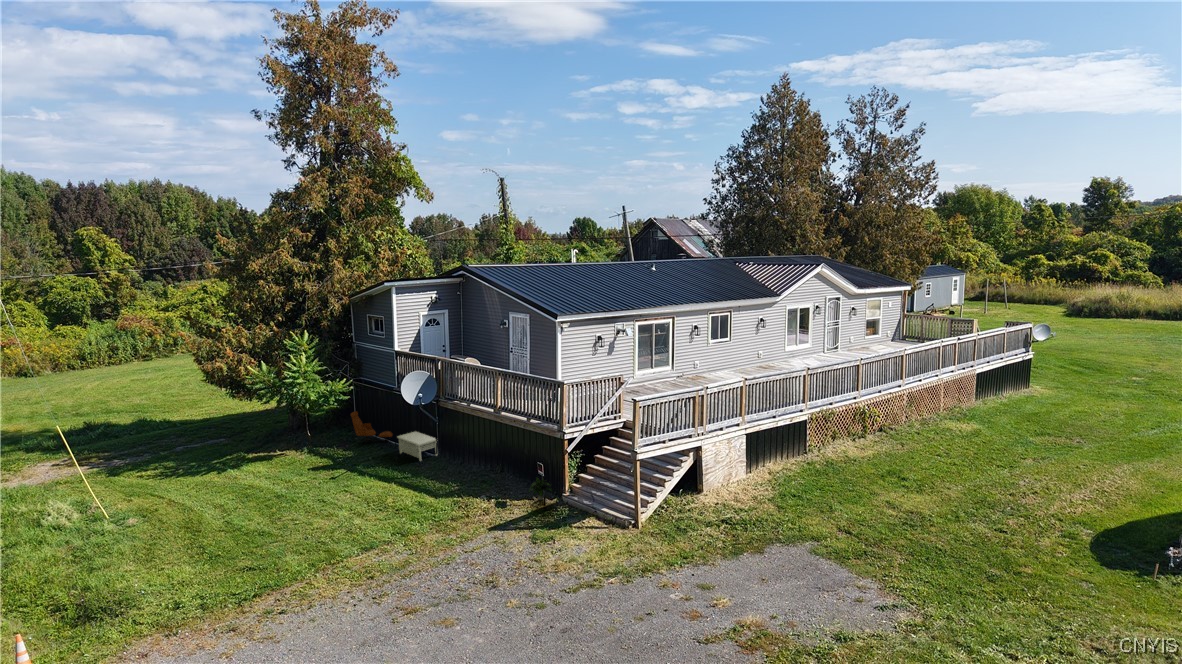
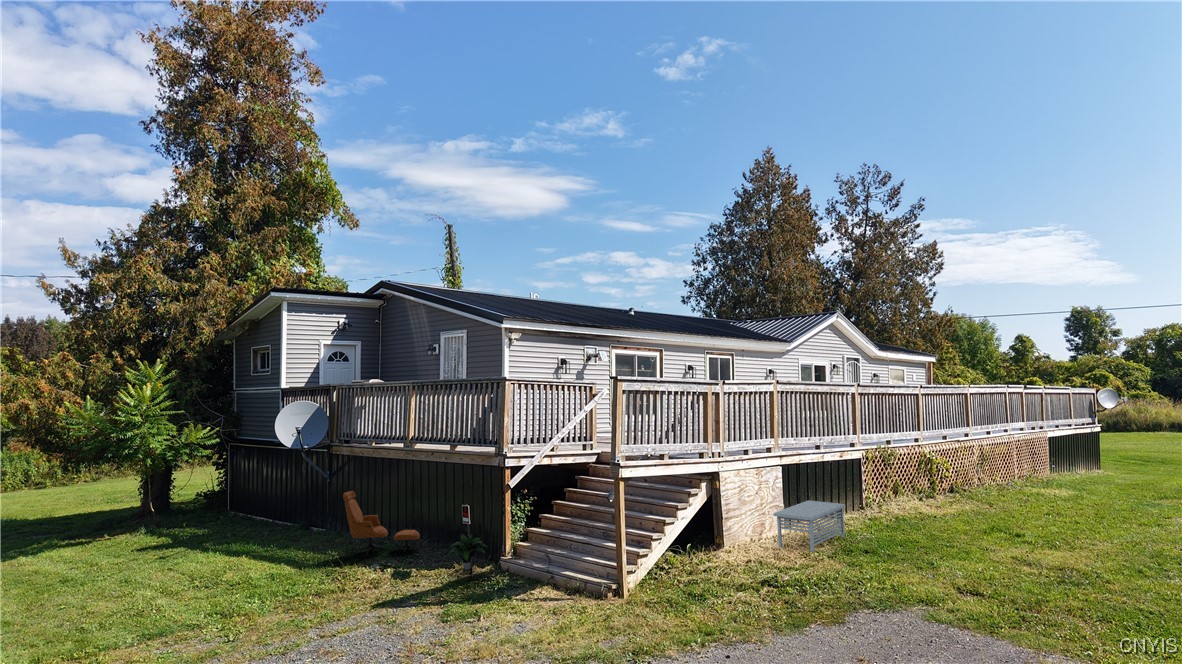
lounge chair: present [351,411,392,442] -> present [343,491,420,555]
storage bench: present [397,432,437,461] -> present [773,500,845,552]

